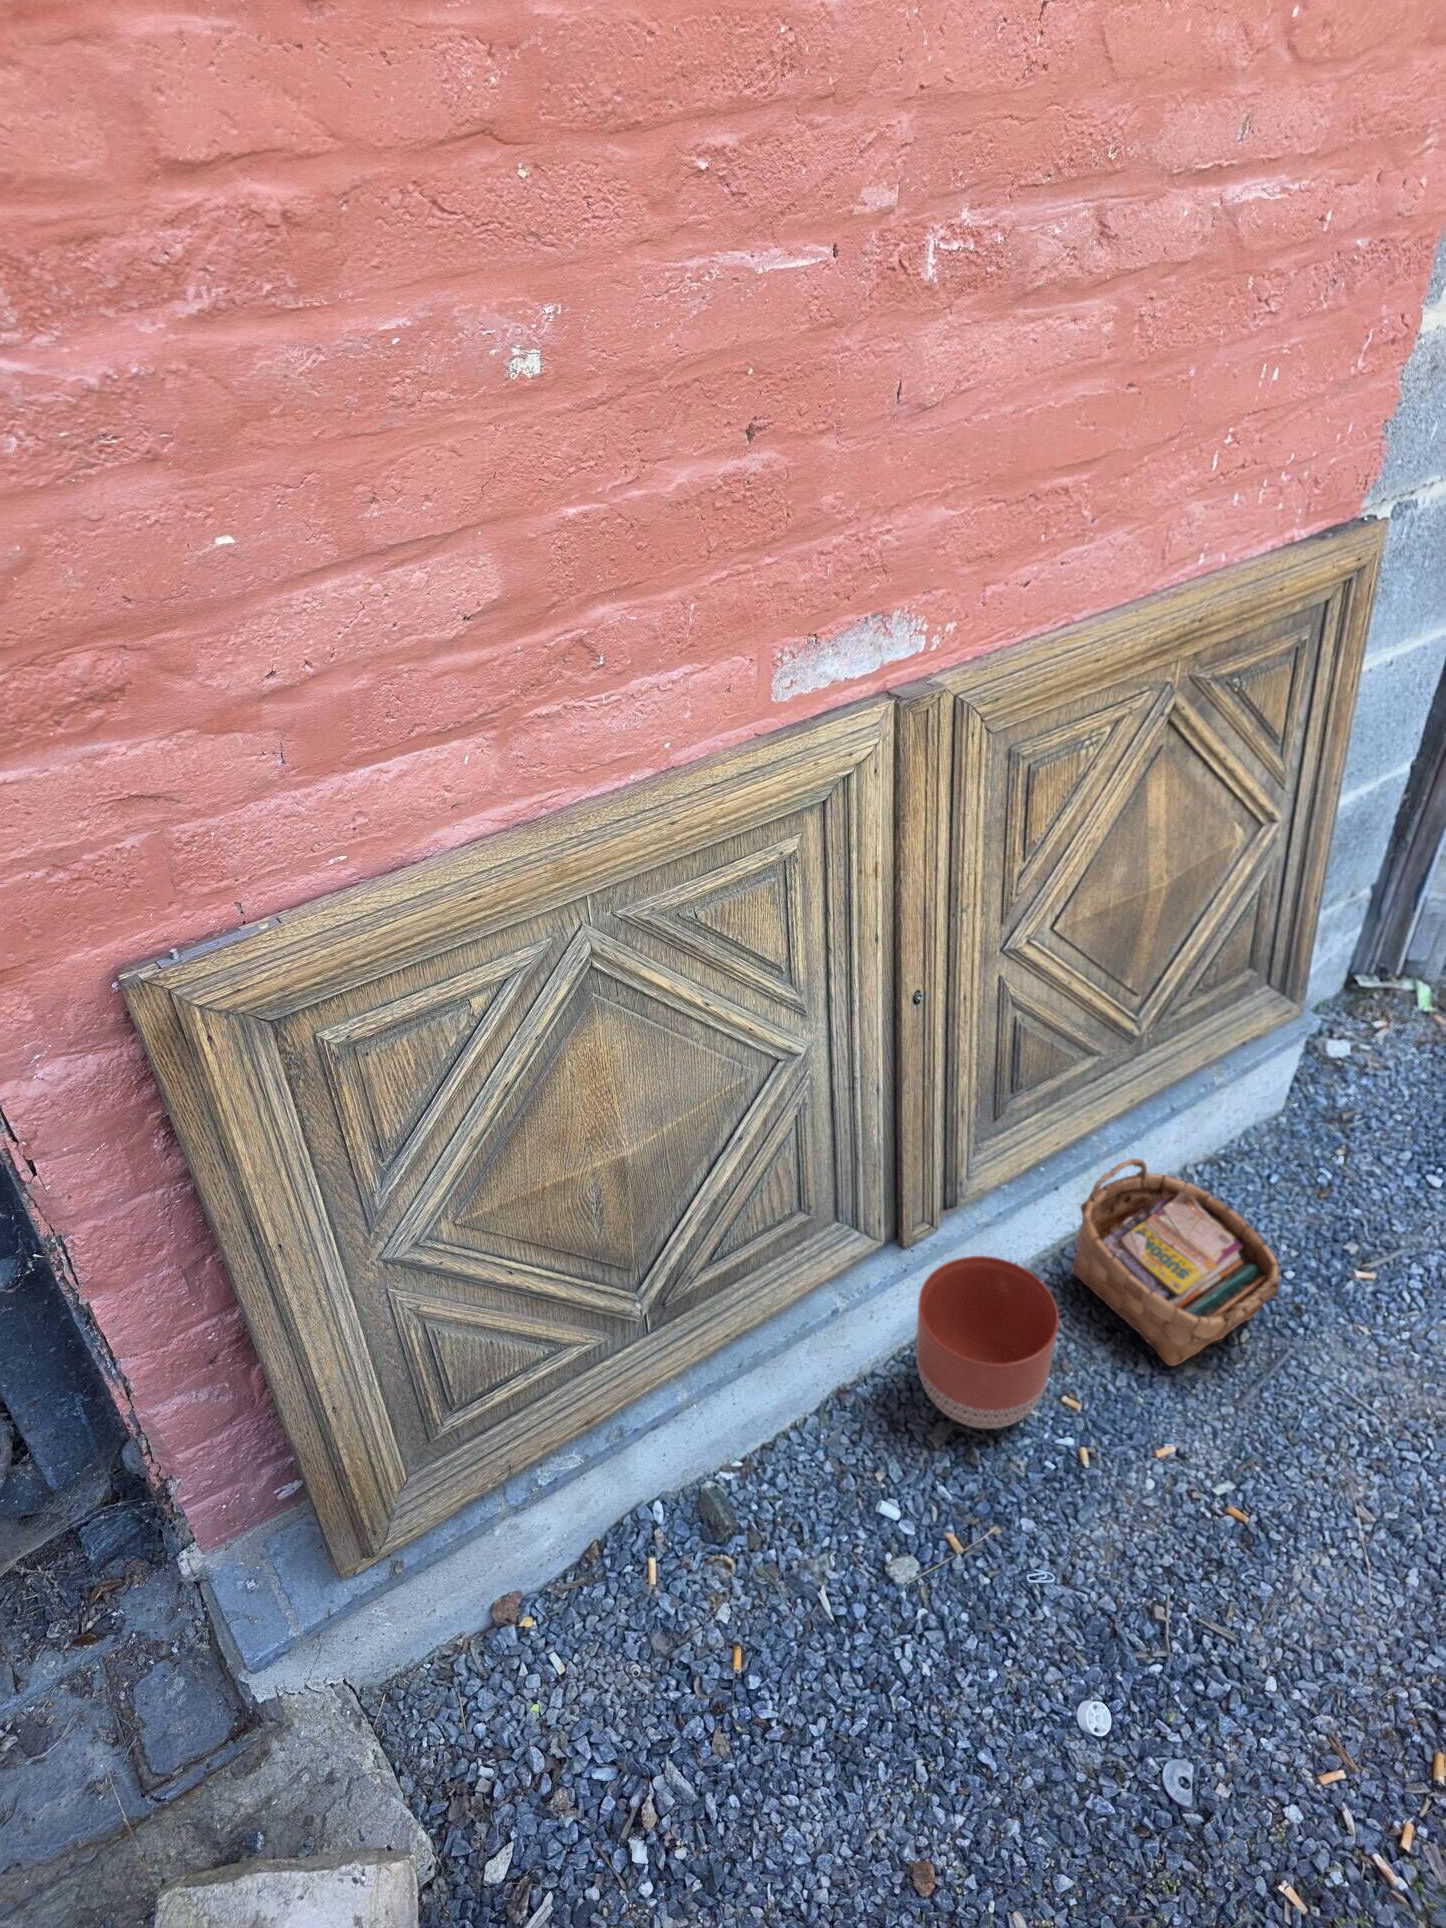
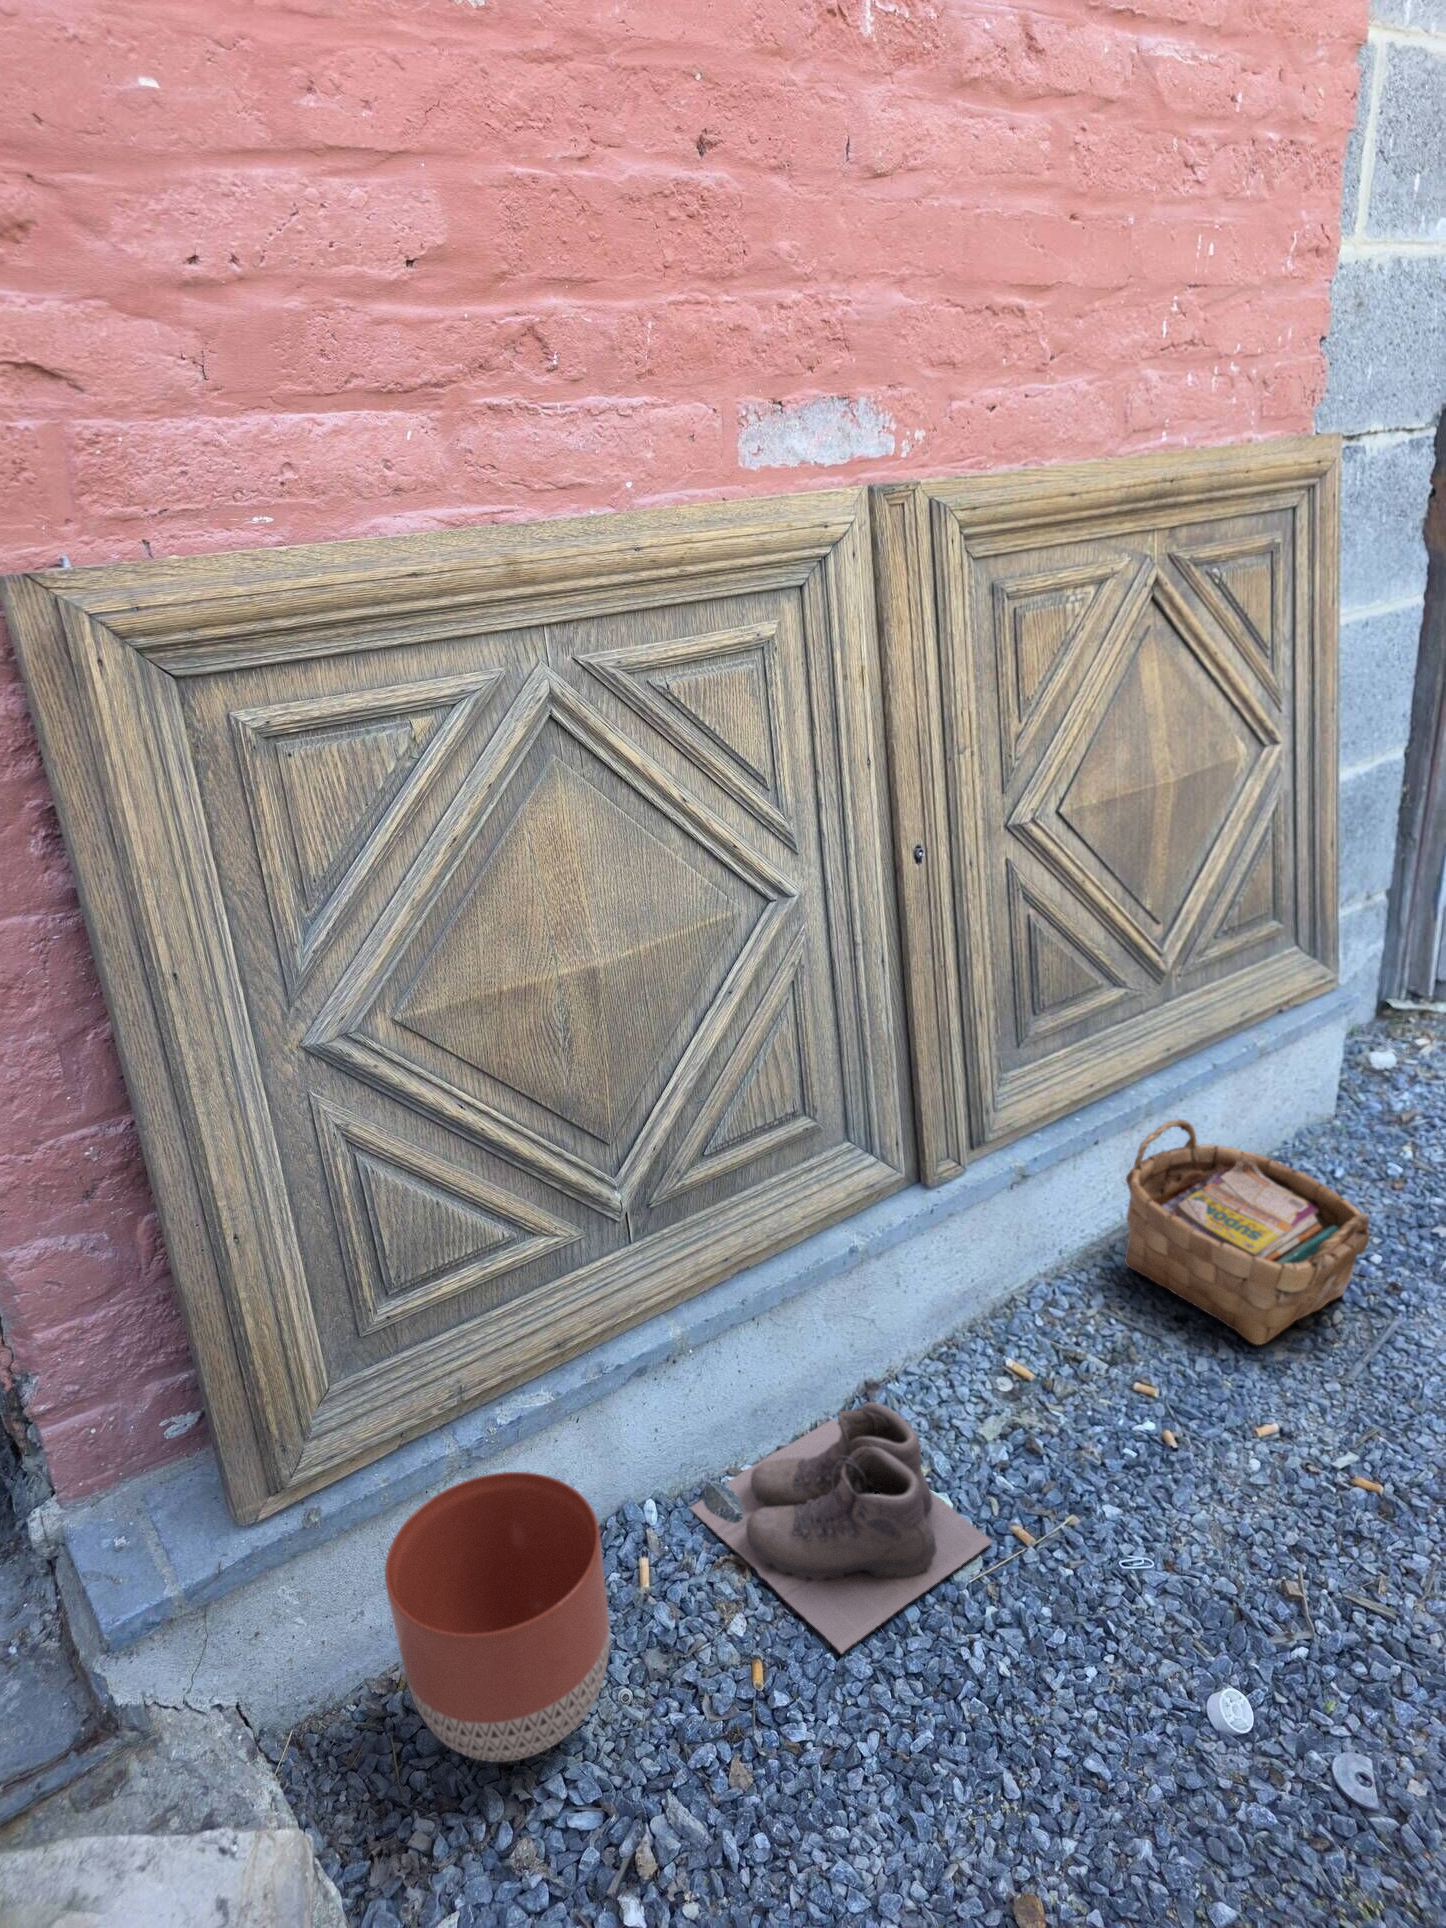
planter: present [916,1256,1059,1429] -> present [385,1472,610,1762]
boots: none [691,1417,931,1647] -> present [690,1402,992,1654]

